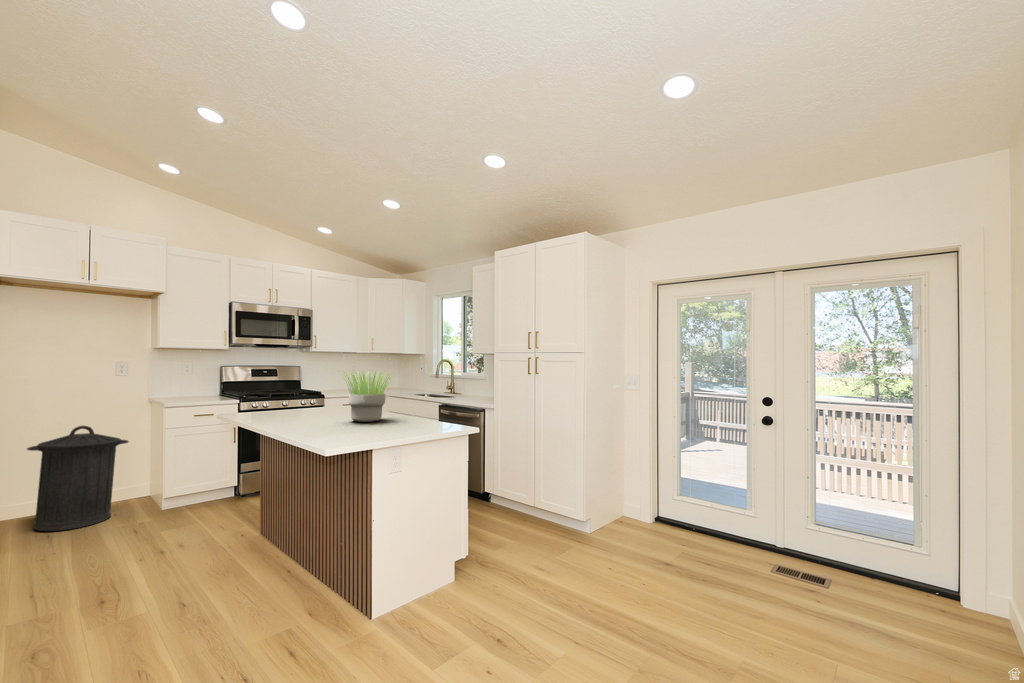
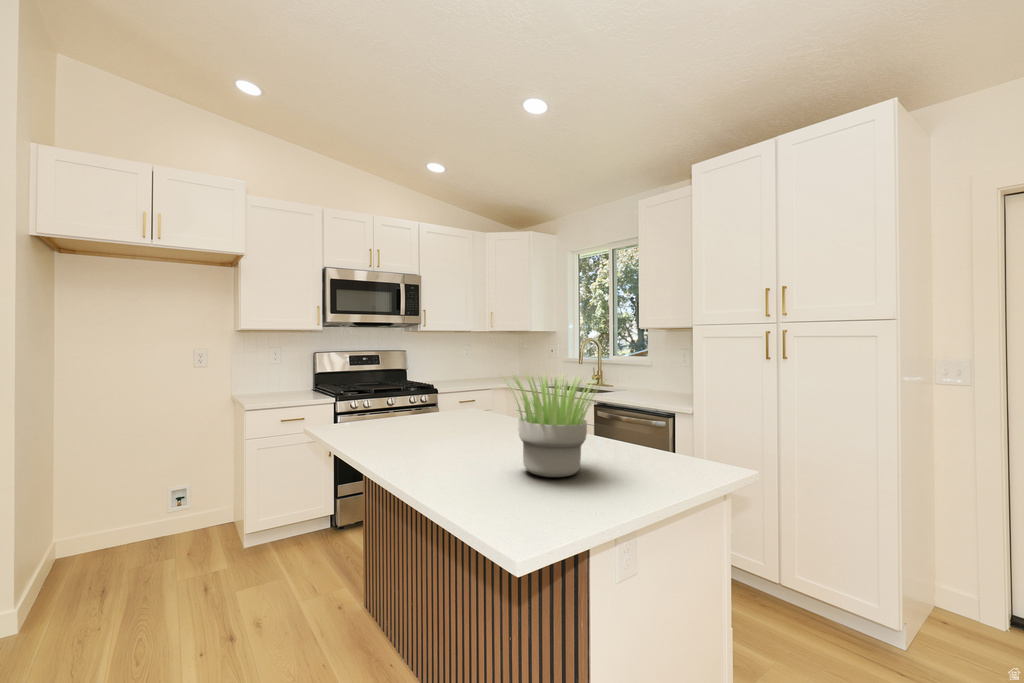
trash can: present [27,426,129,531] -> none [82,431,205,572]

